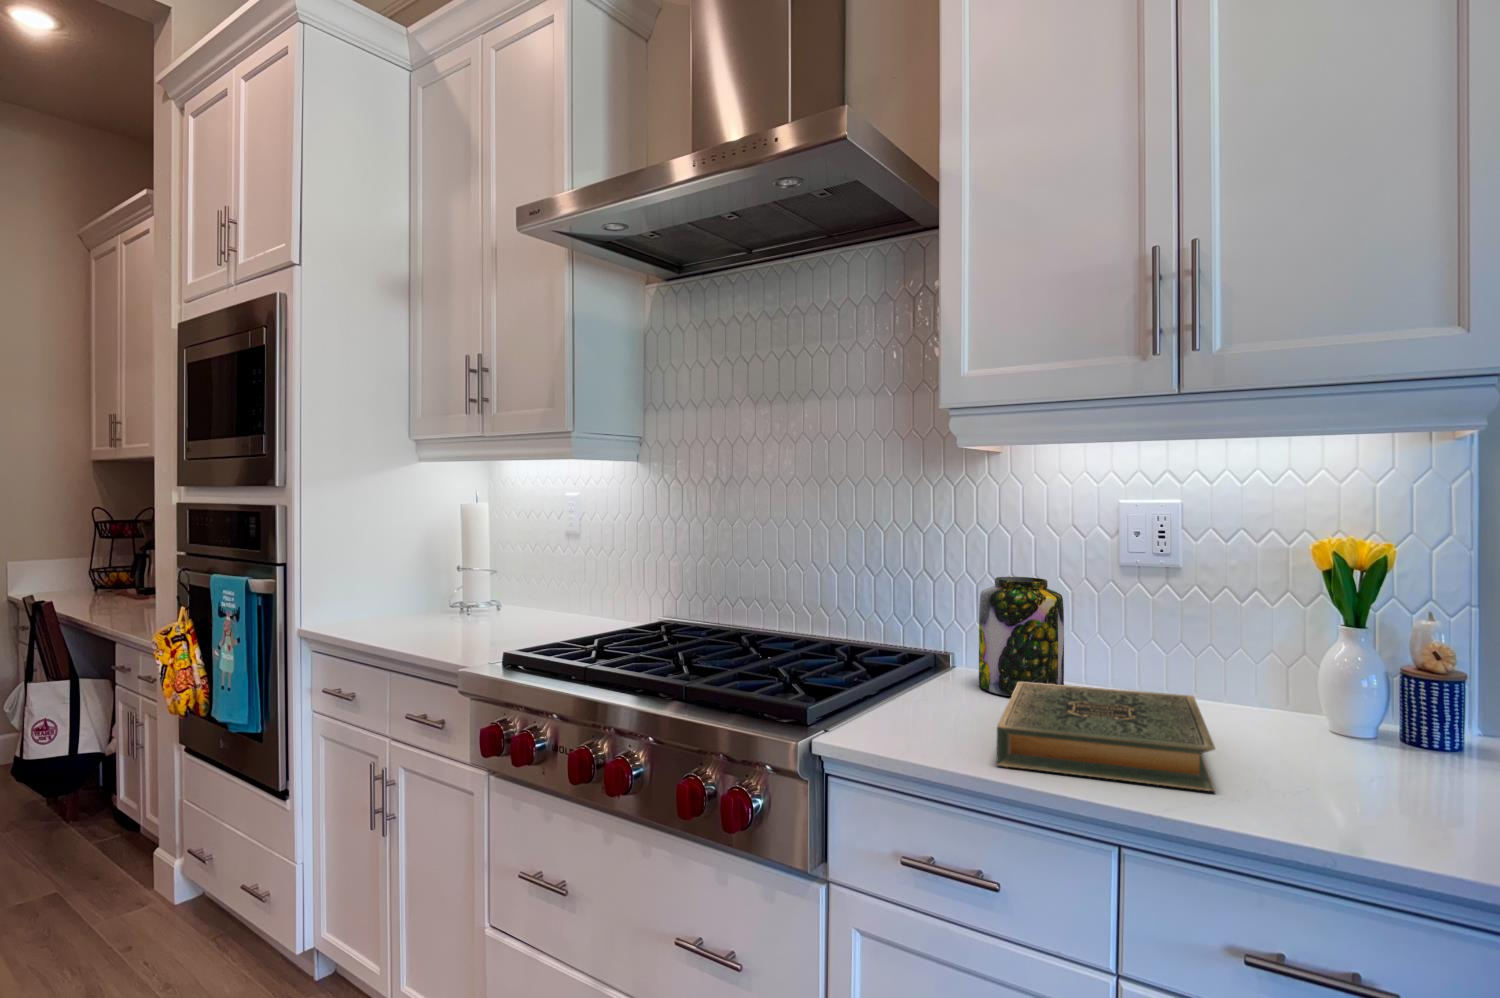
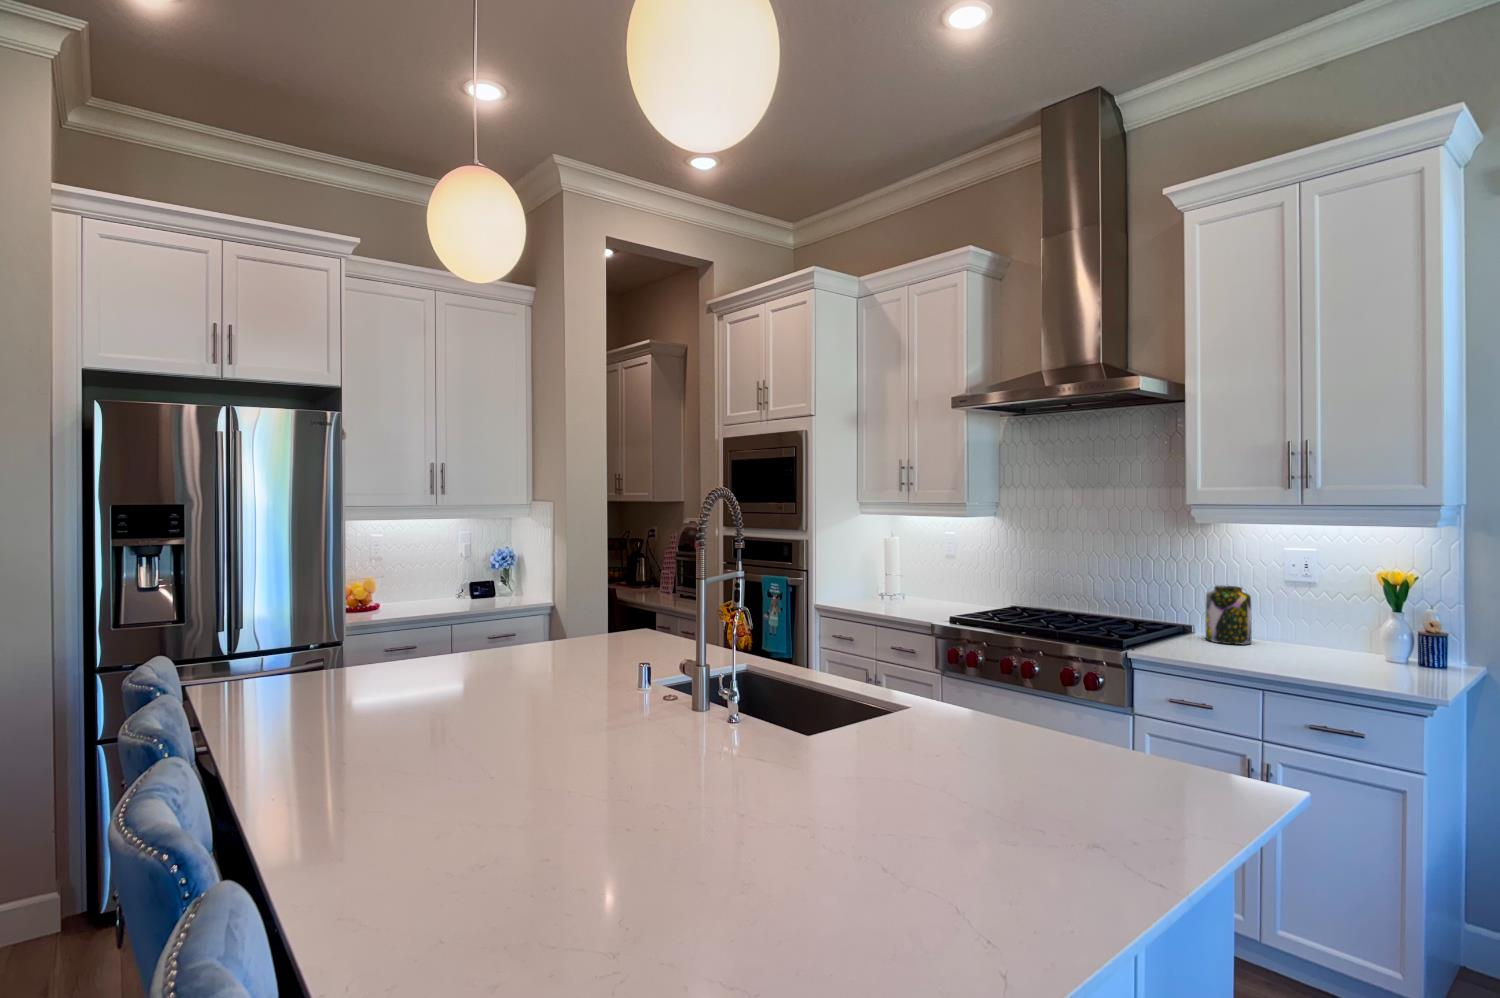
hardback book: present [997,682,1216,791] -> none [1212,634,1313,672]

